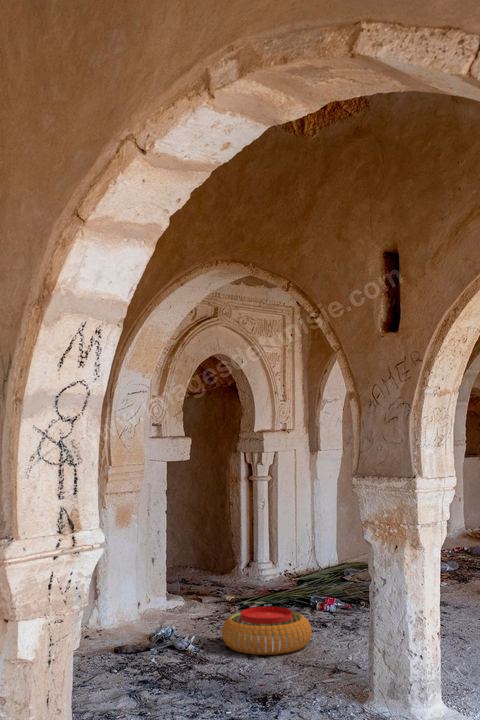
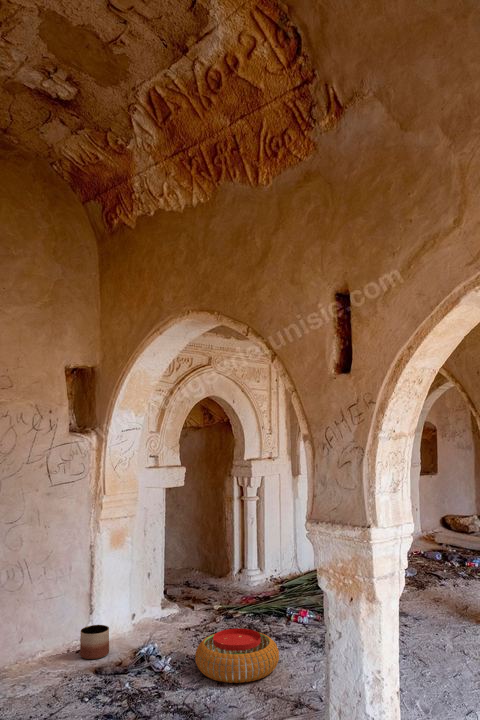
planter: none [89,608,121,642] -> present [80,625,109,659]

